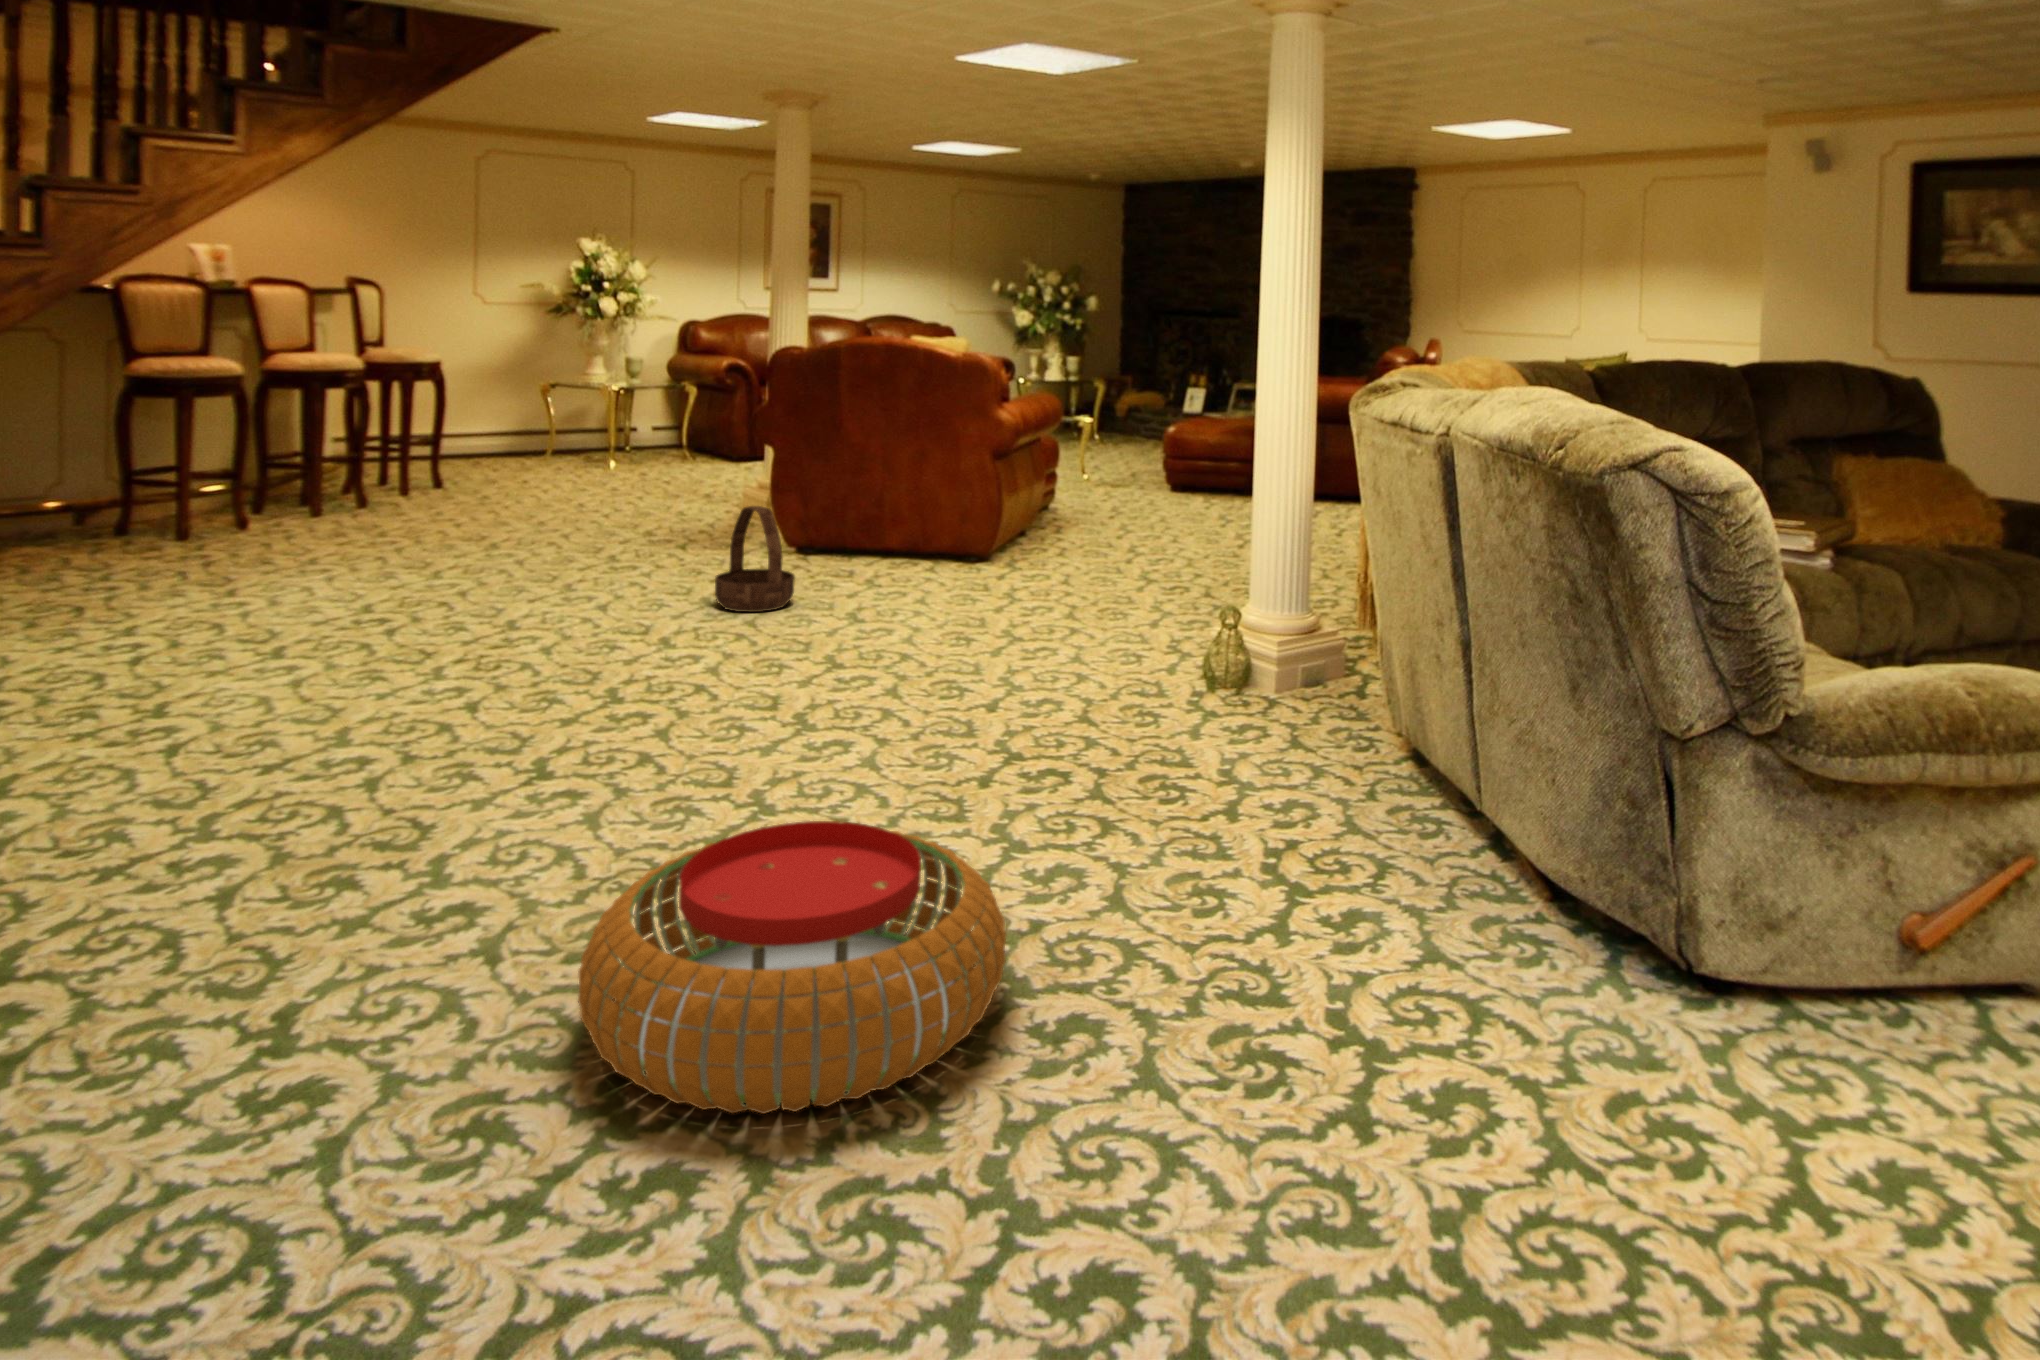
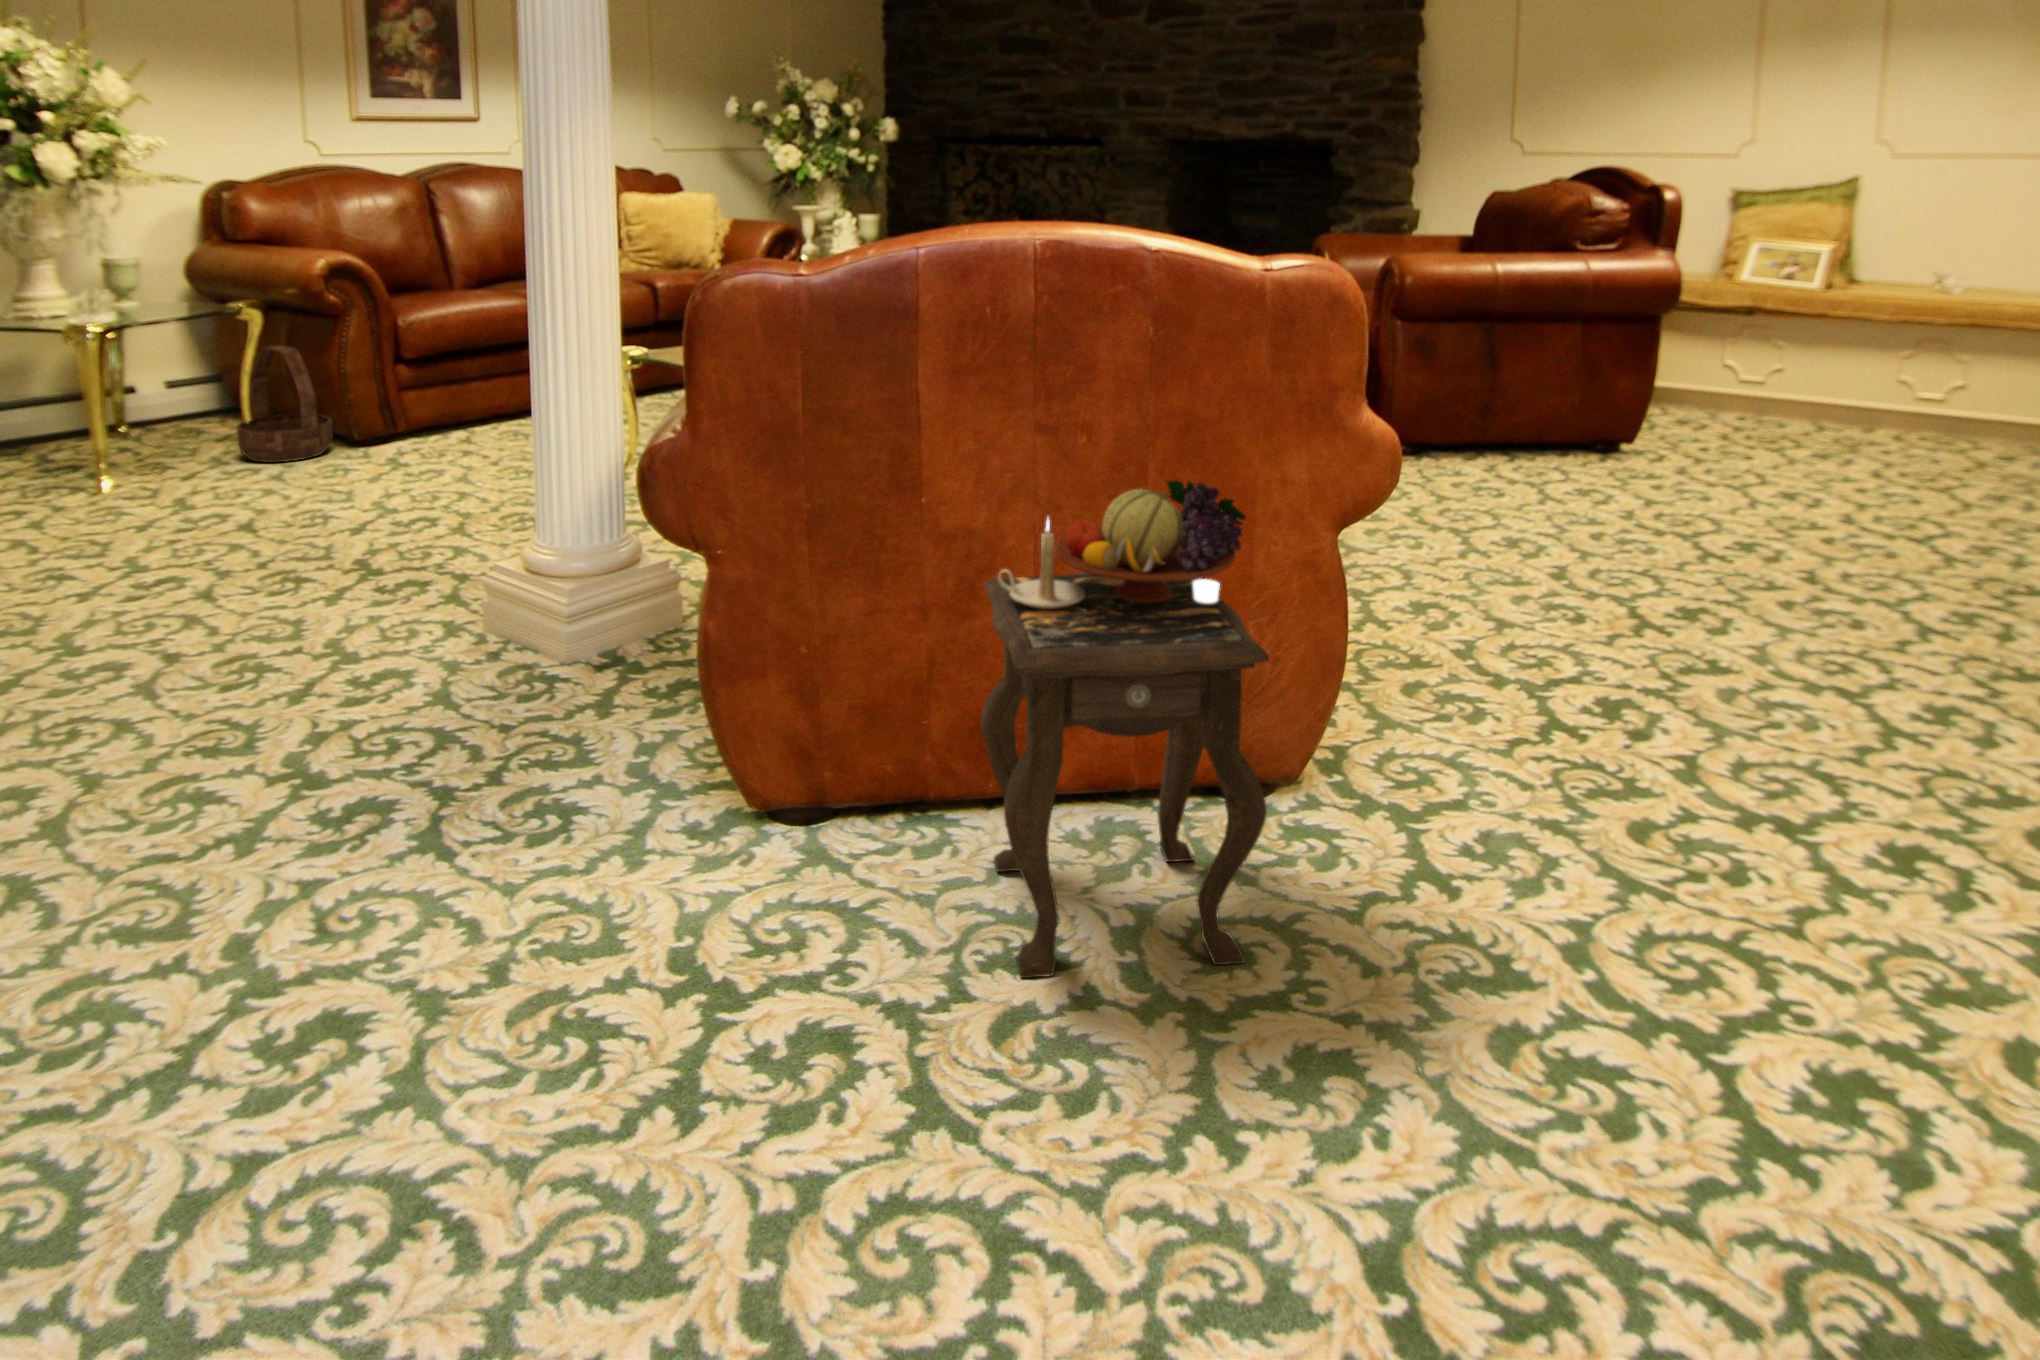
side table: none [1313,713,1599,1273] -> present [981,480,1269,978]
pouf: present [578,821,1006,1114] -> none [183,652,659,952]

